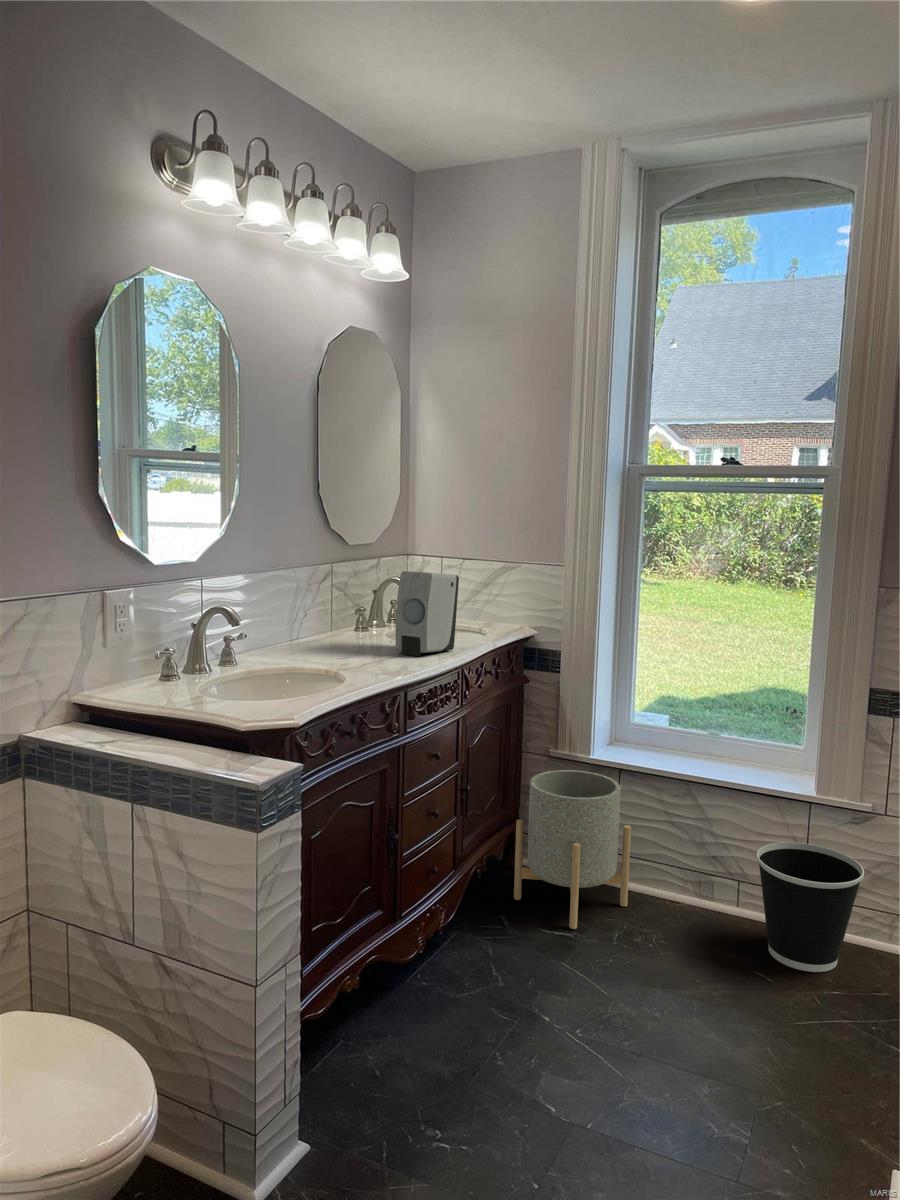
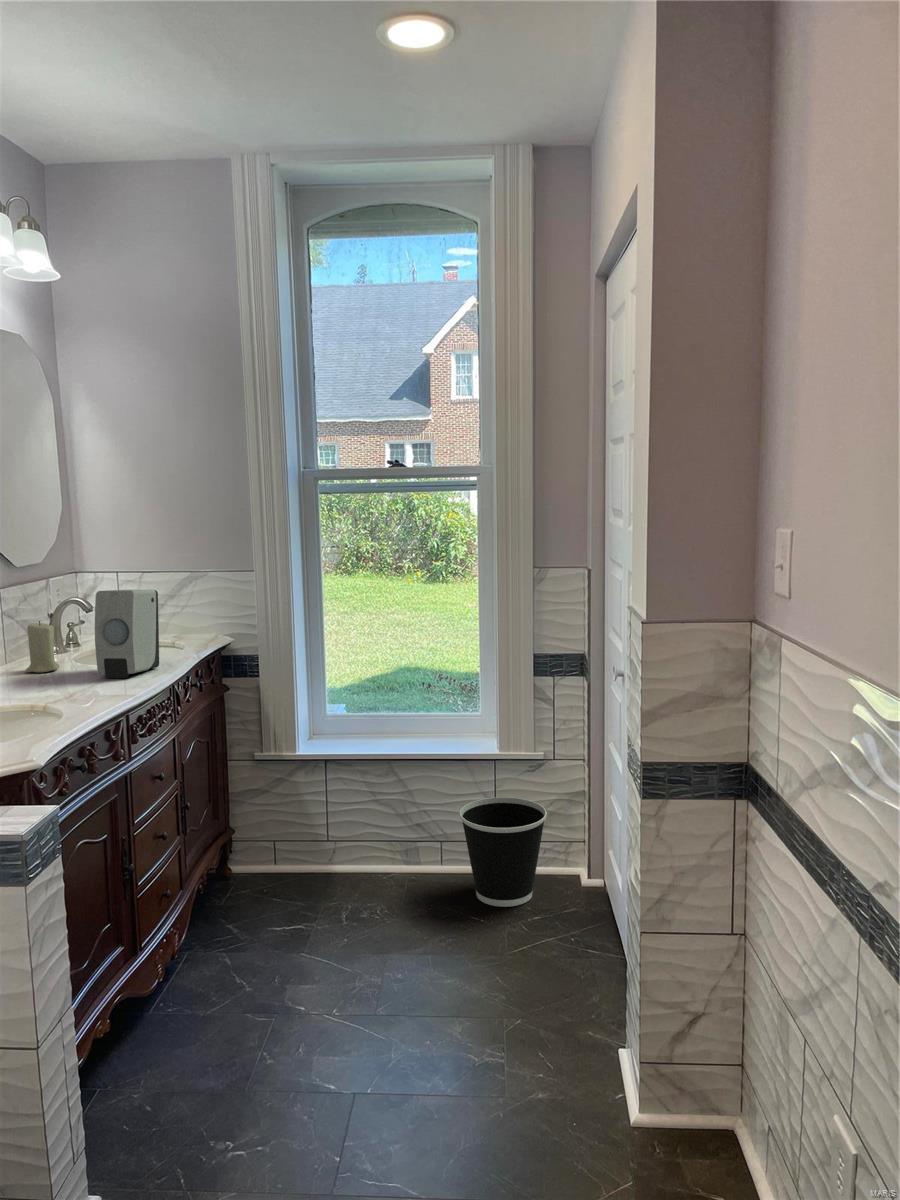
candle: none [341,595,370,642] -> present [25,621,60,673]
planter: present [514,770,631,929] -> none [234,769,347,922]

